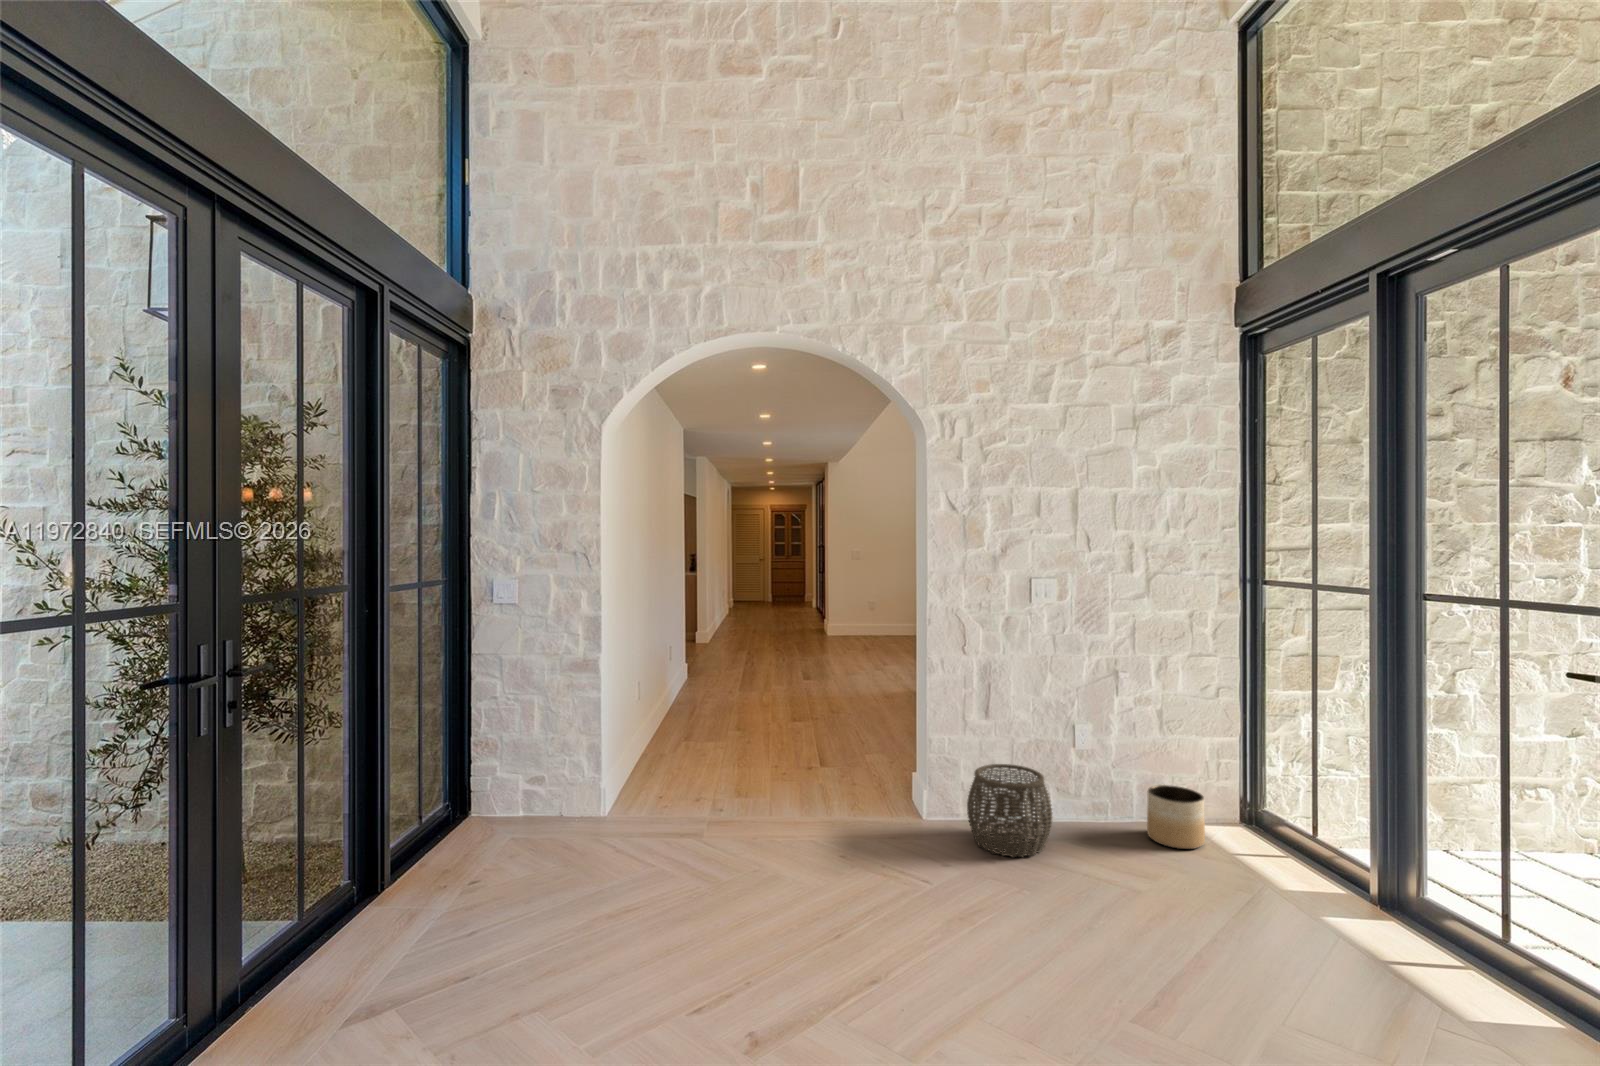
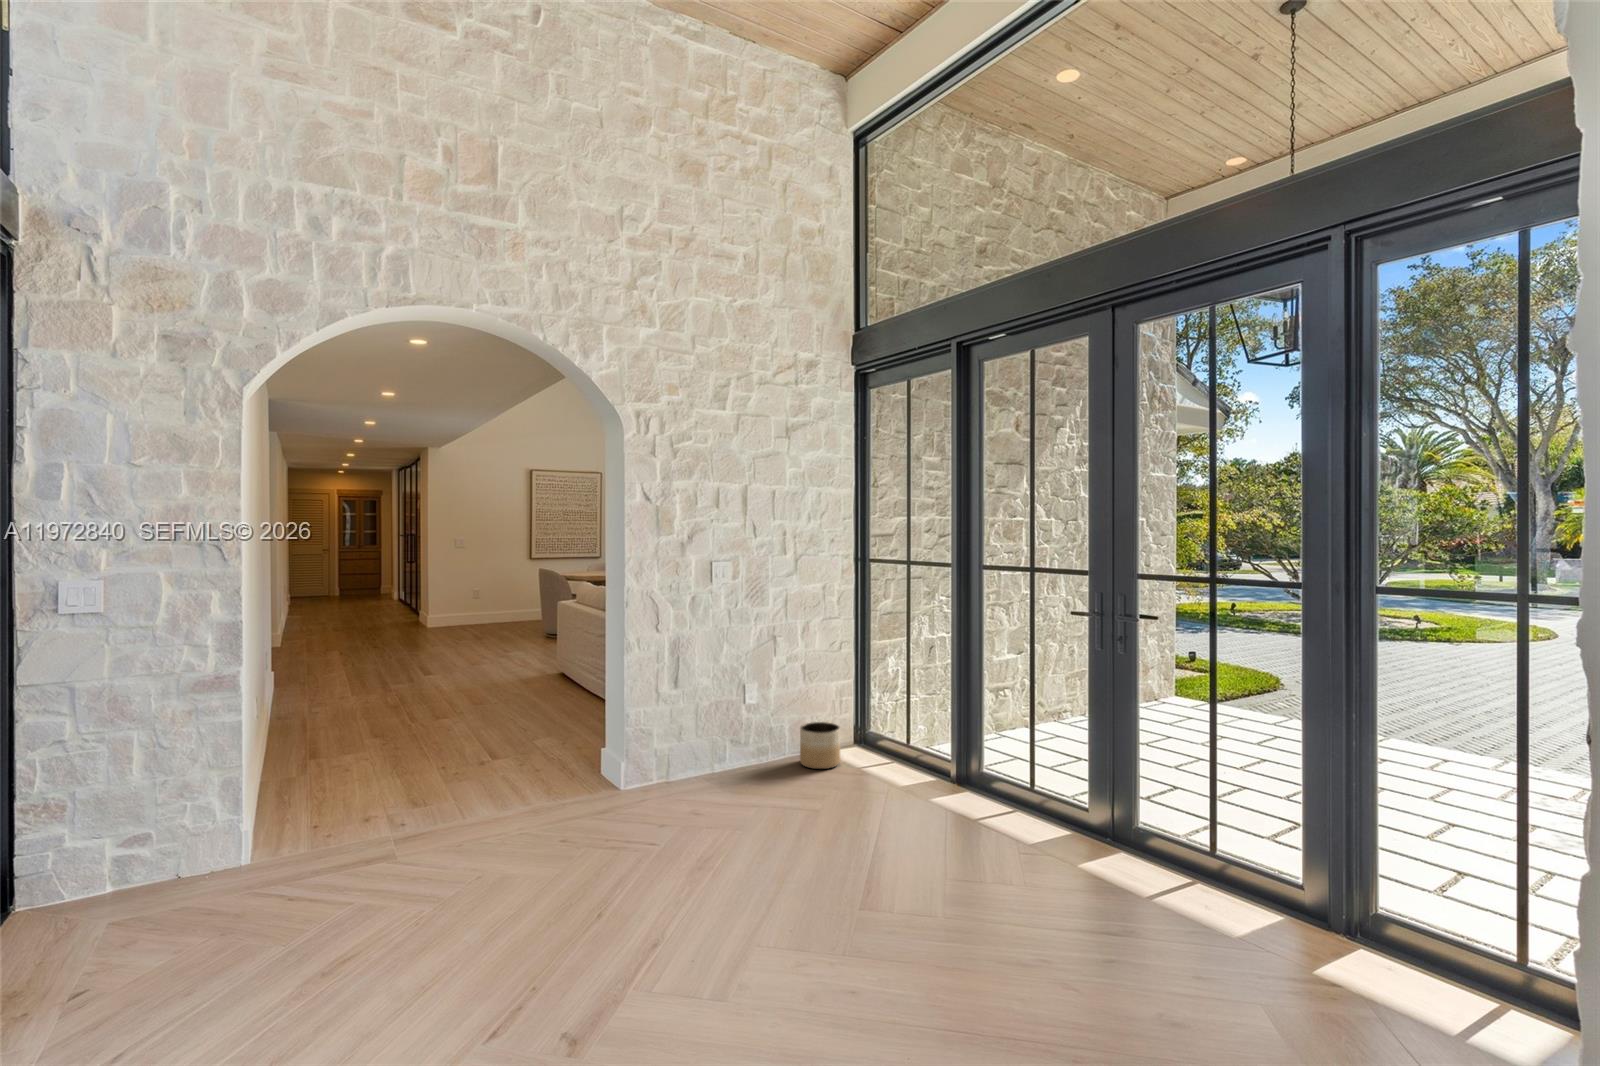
woven basket: present [967,764,1052,857] -> none [668,724,741,803]

